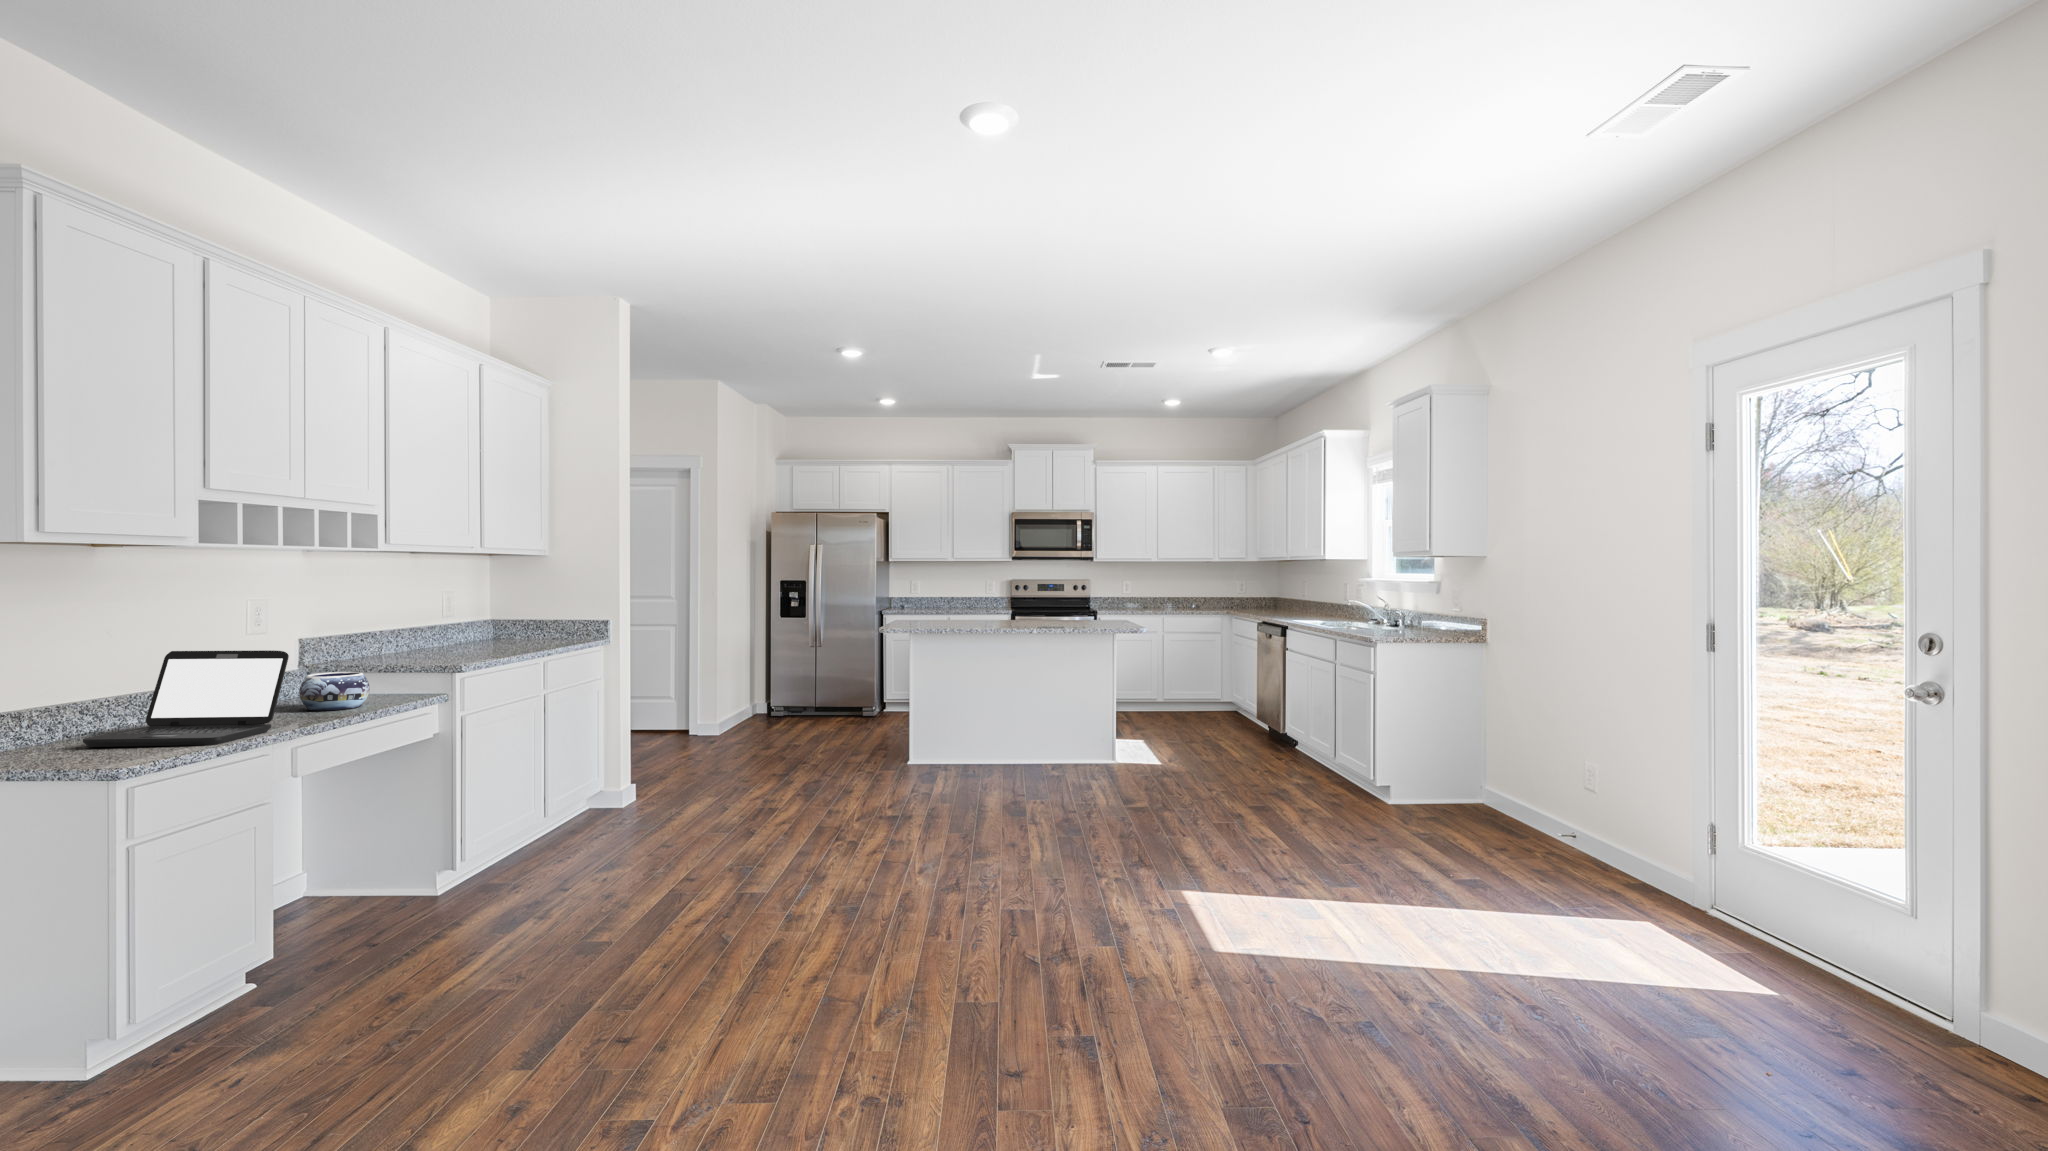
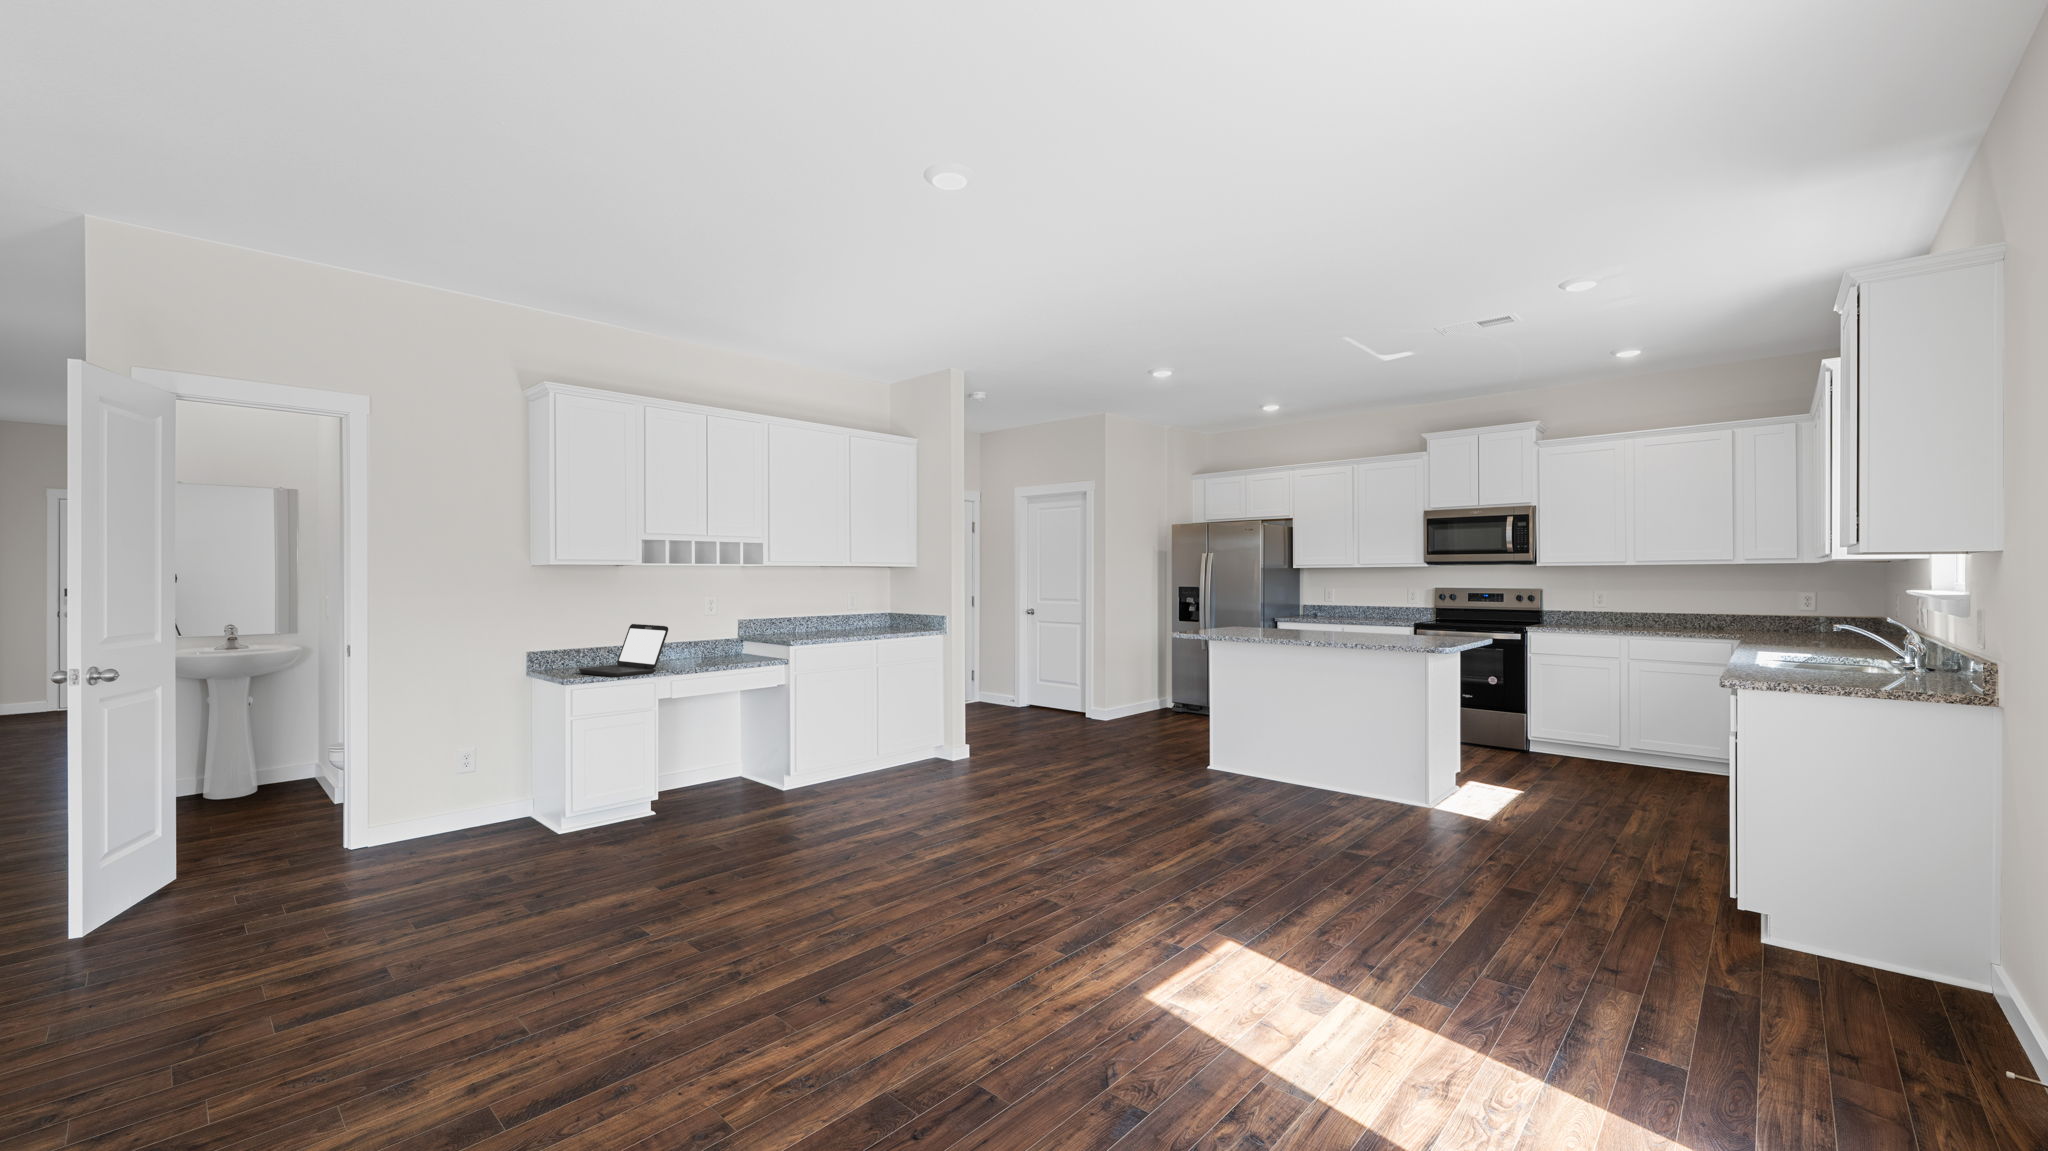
decorative bowl: present [299,672,370,711] -> none [704,642,740,665]

